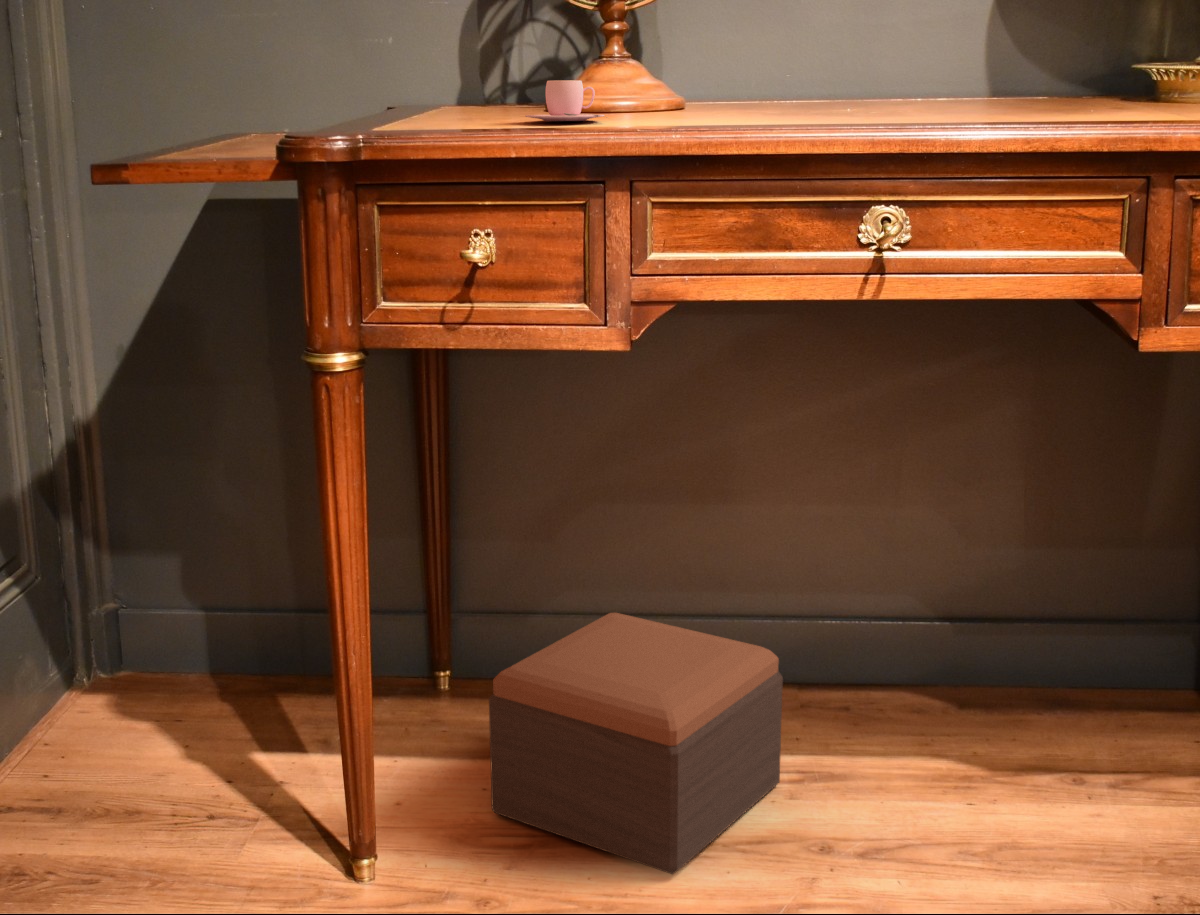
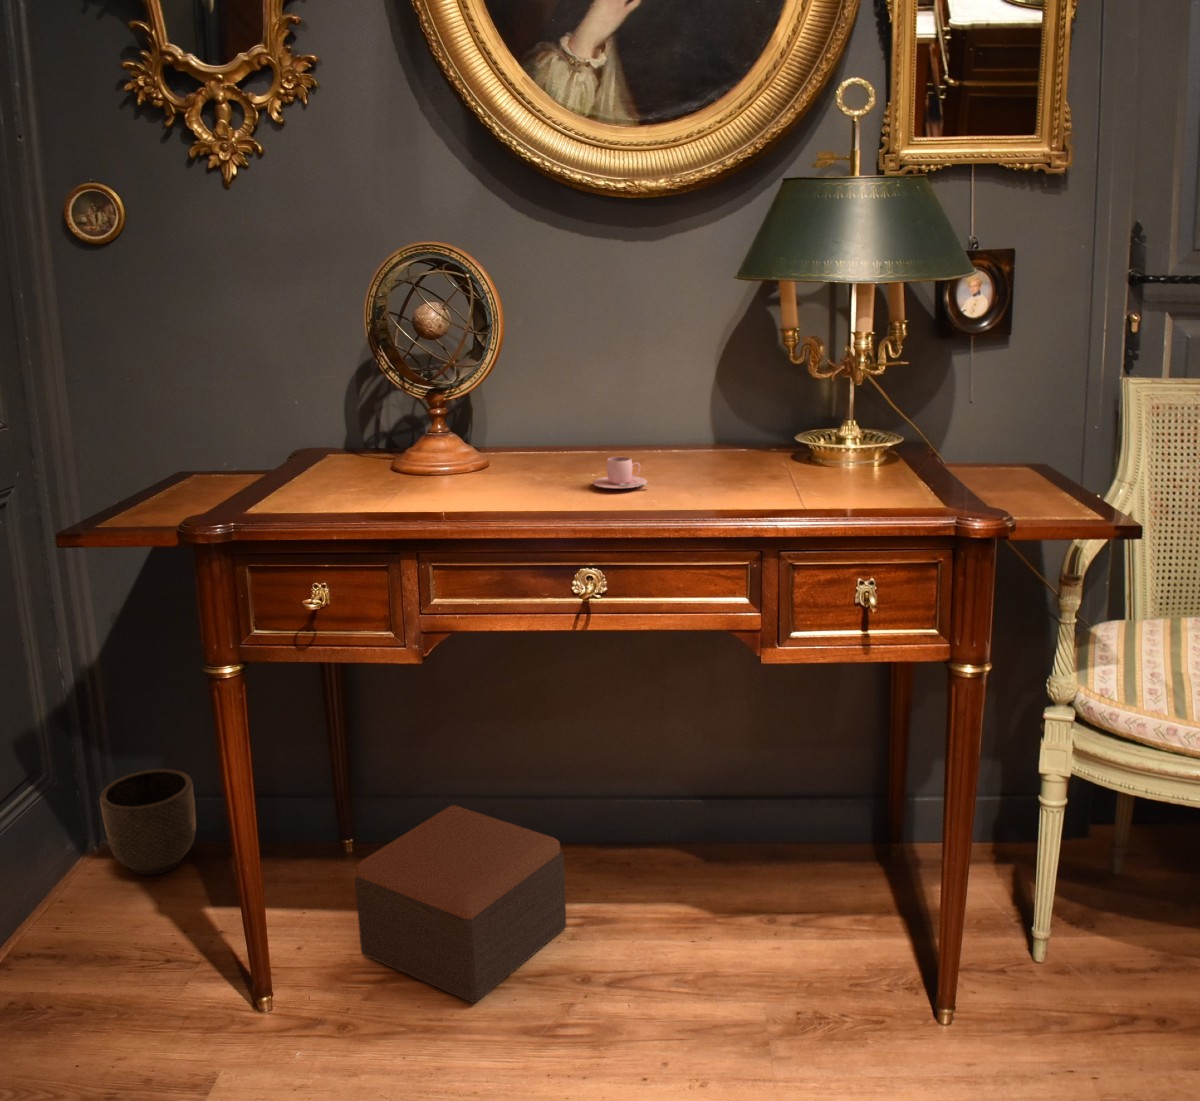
teacup: present [525,80,604,121] -> present [593,457,647,489]
planter: none [105,574,234,716] -> present [100,769,196,875]

